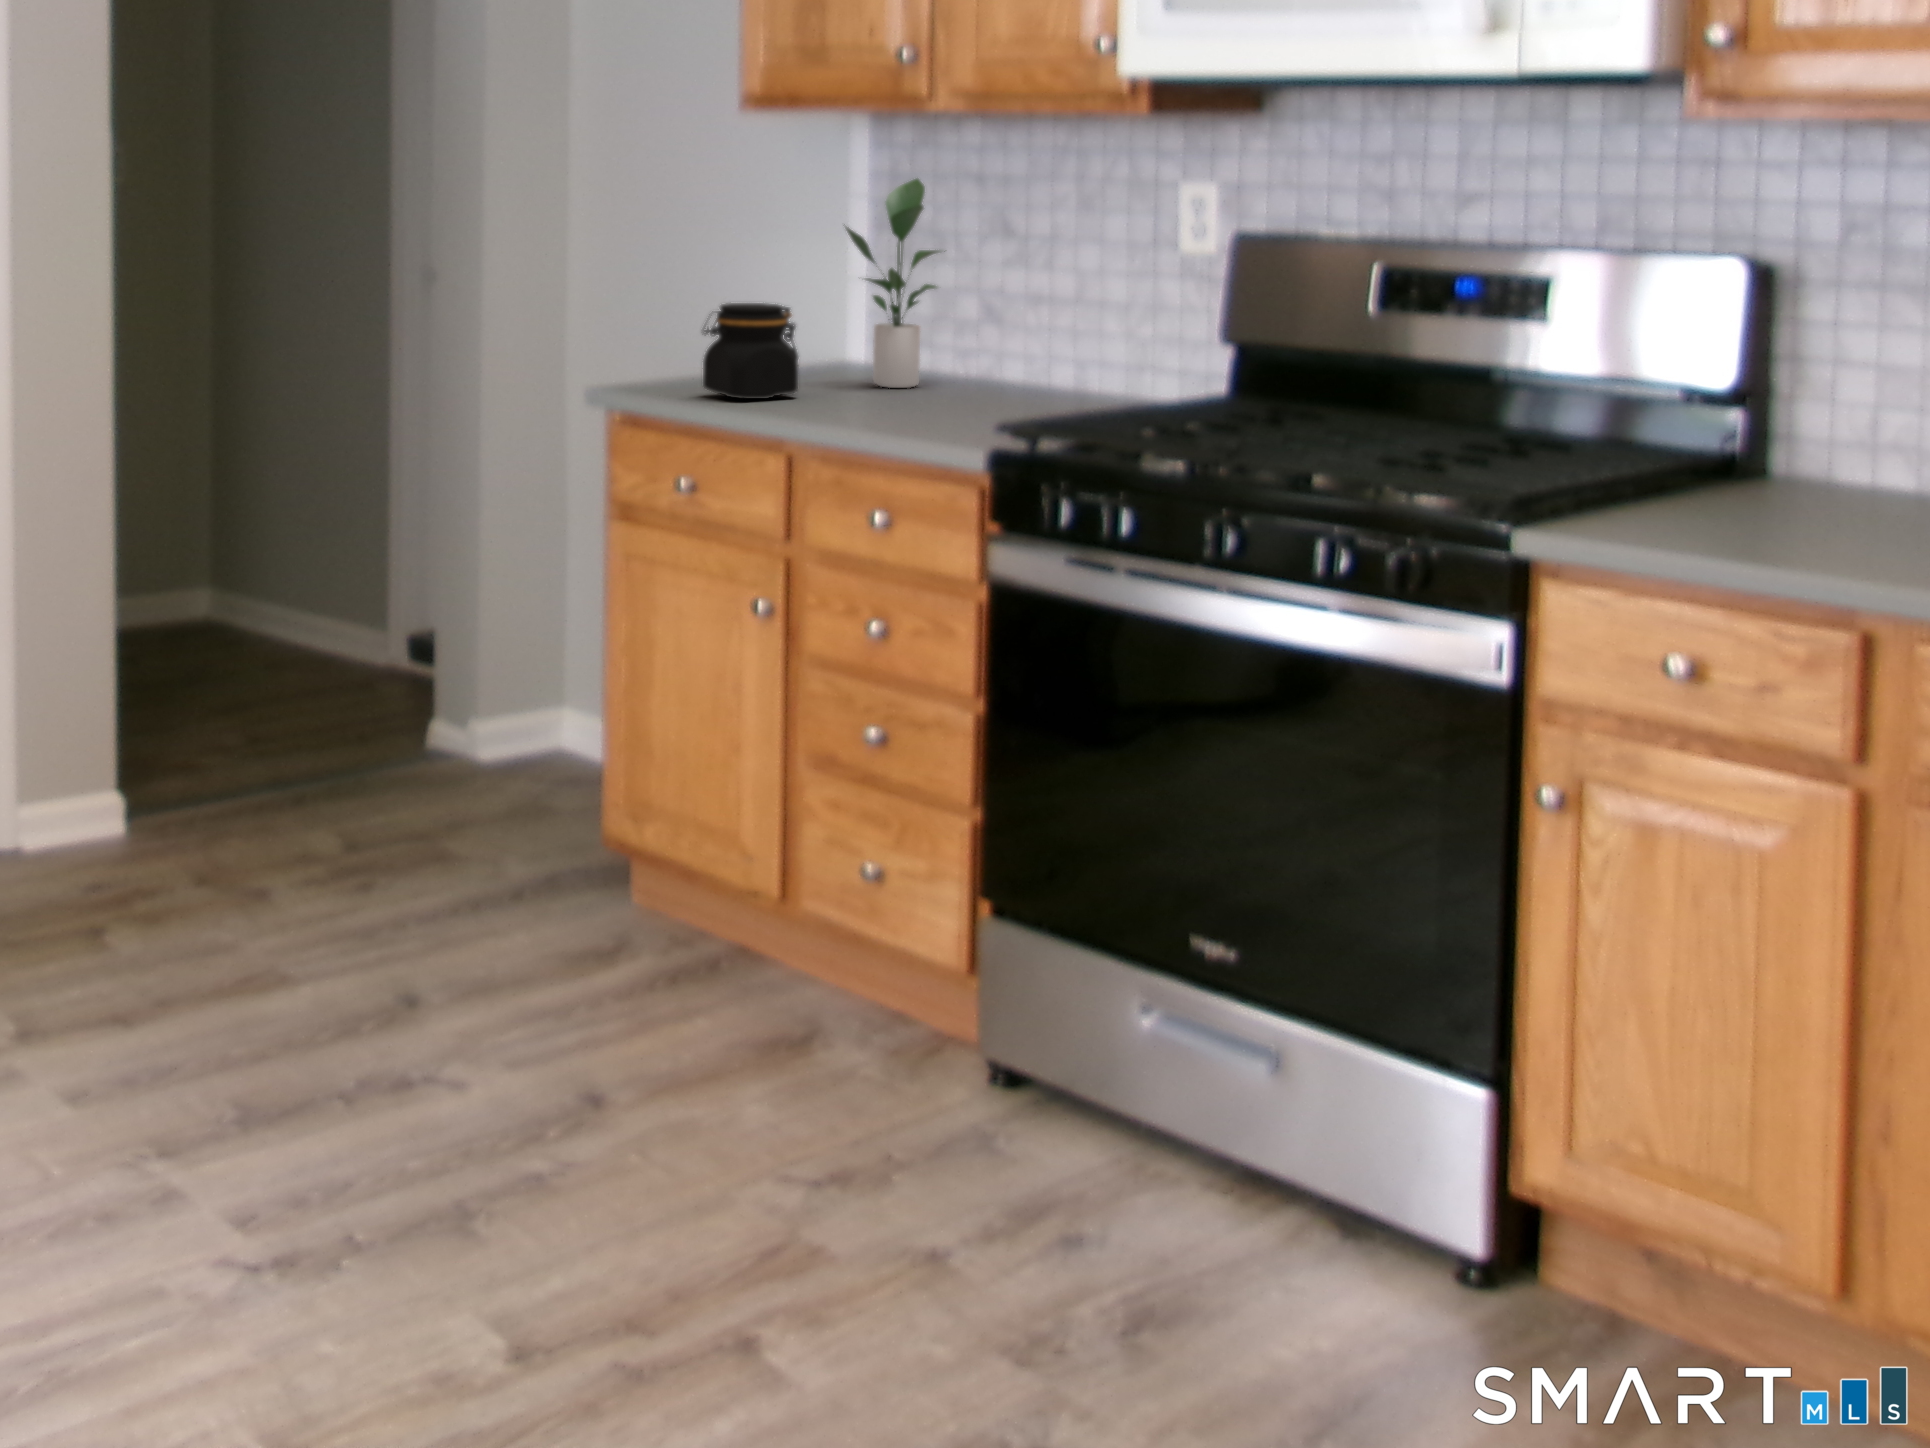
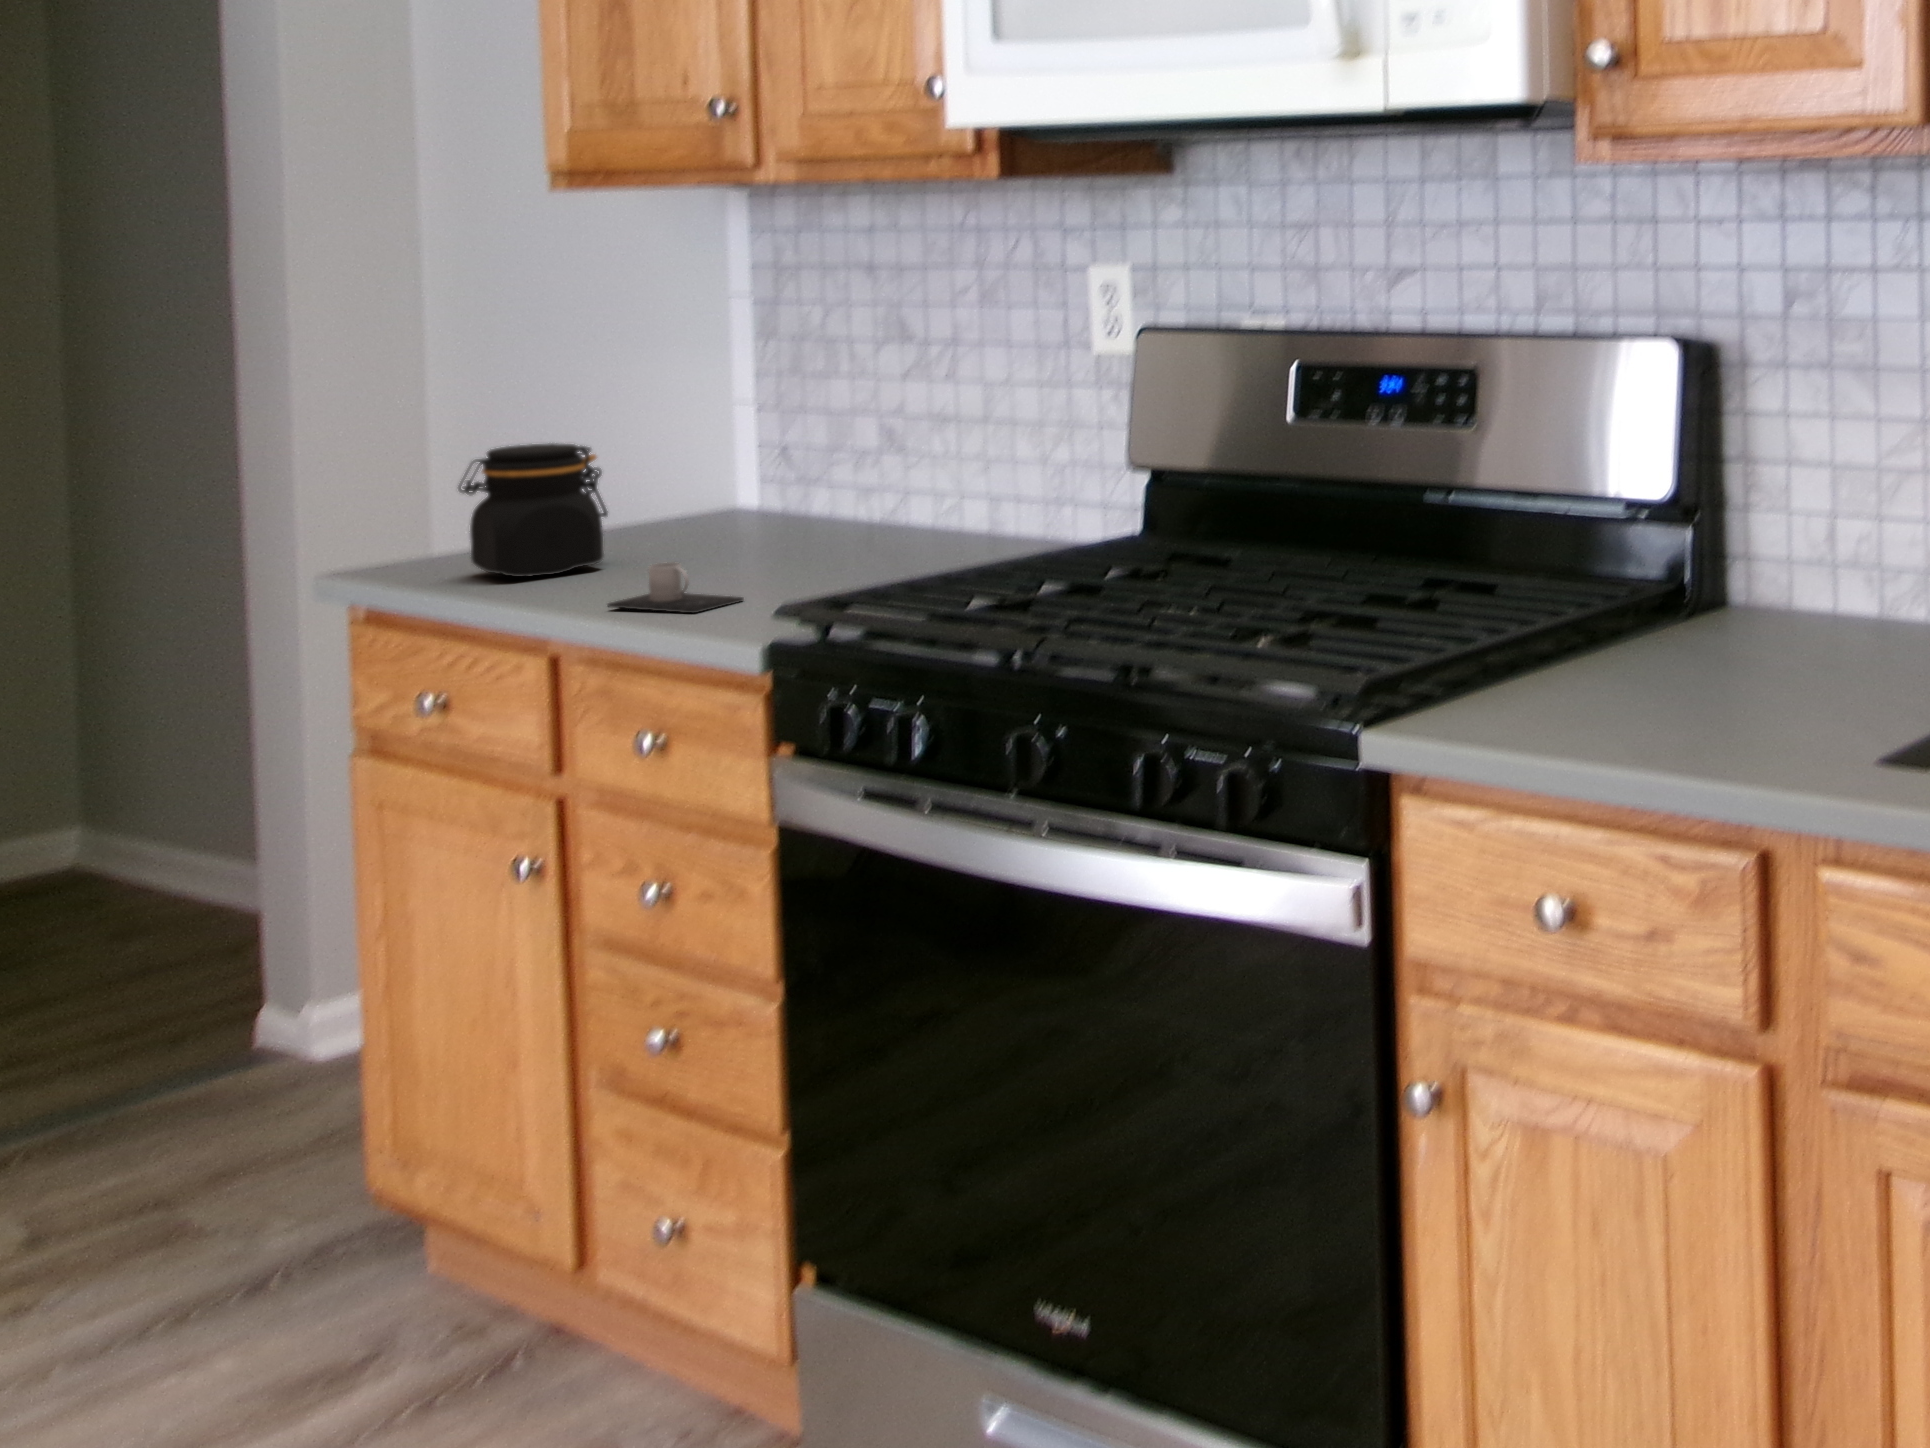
potted plant: present [846,179,945,388] -> none [680,267,827,543]
mug: none [845,392,943,428] -> present [608,562,743,613]

